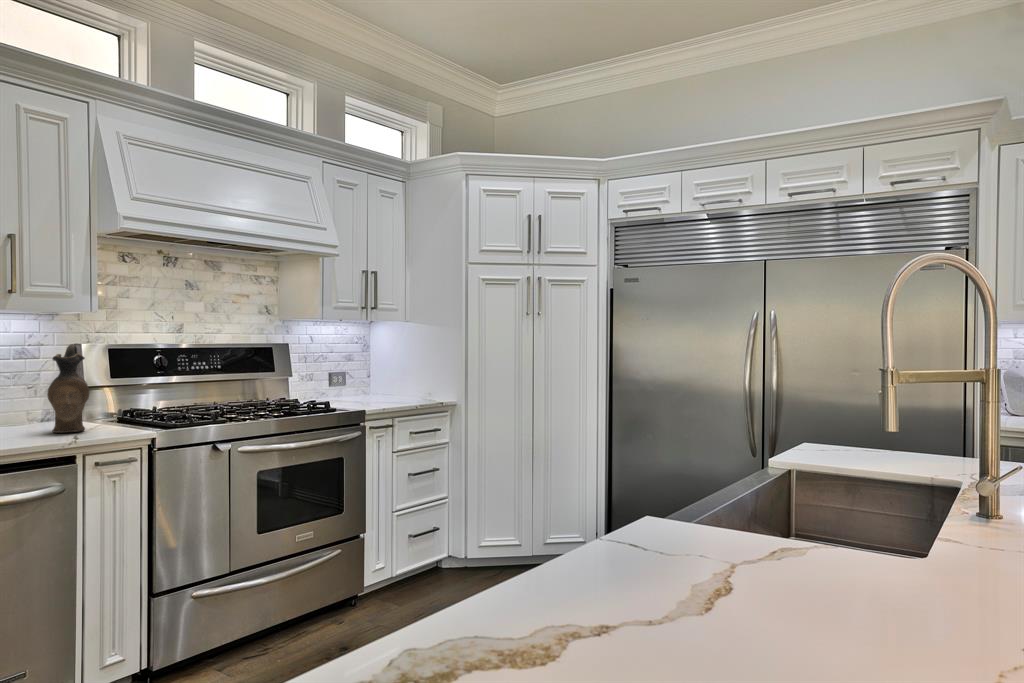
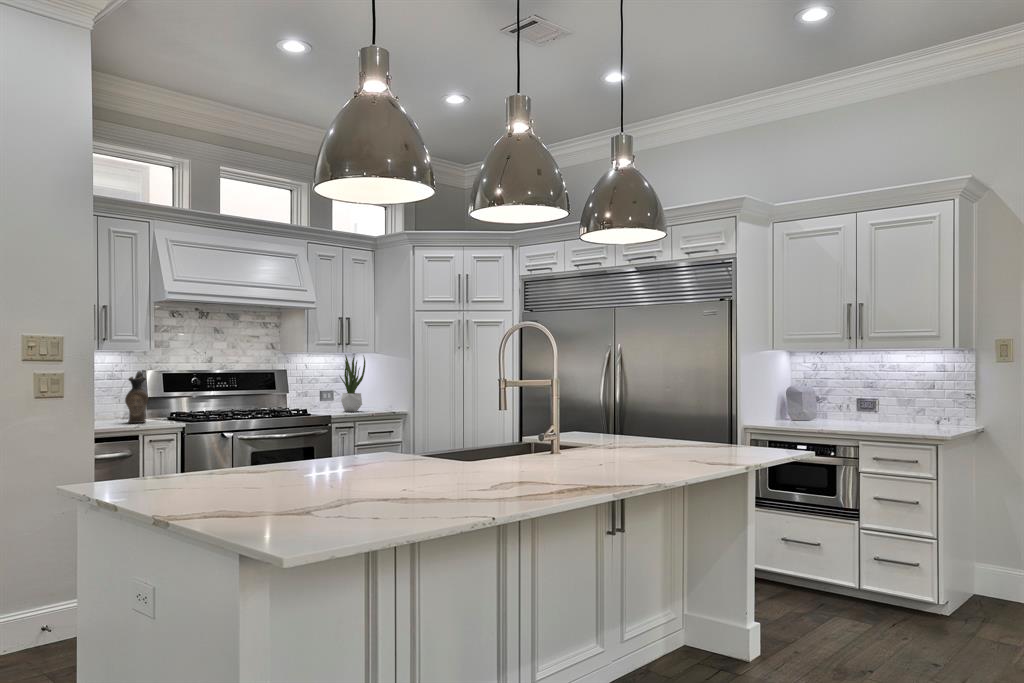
potted plant: none [372,321,408,403] -> present [340,355,365,412]

